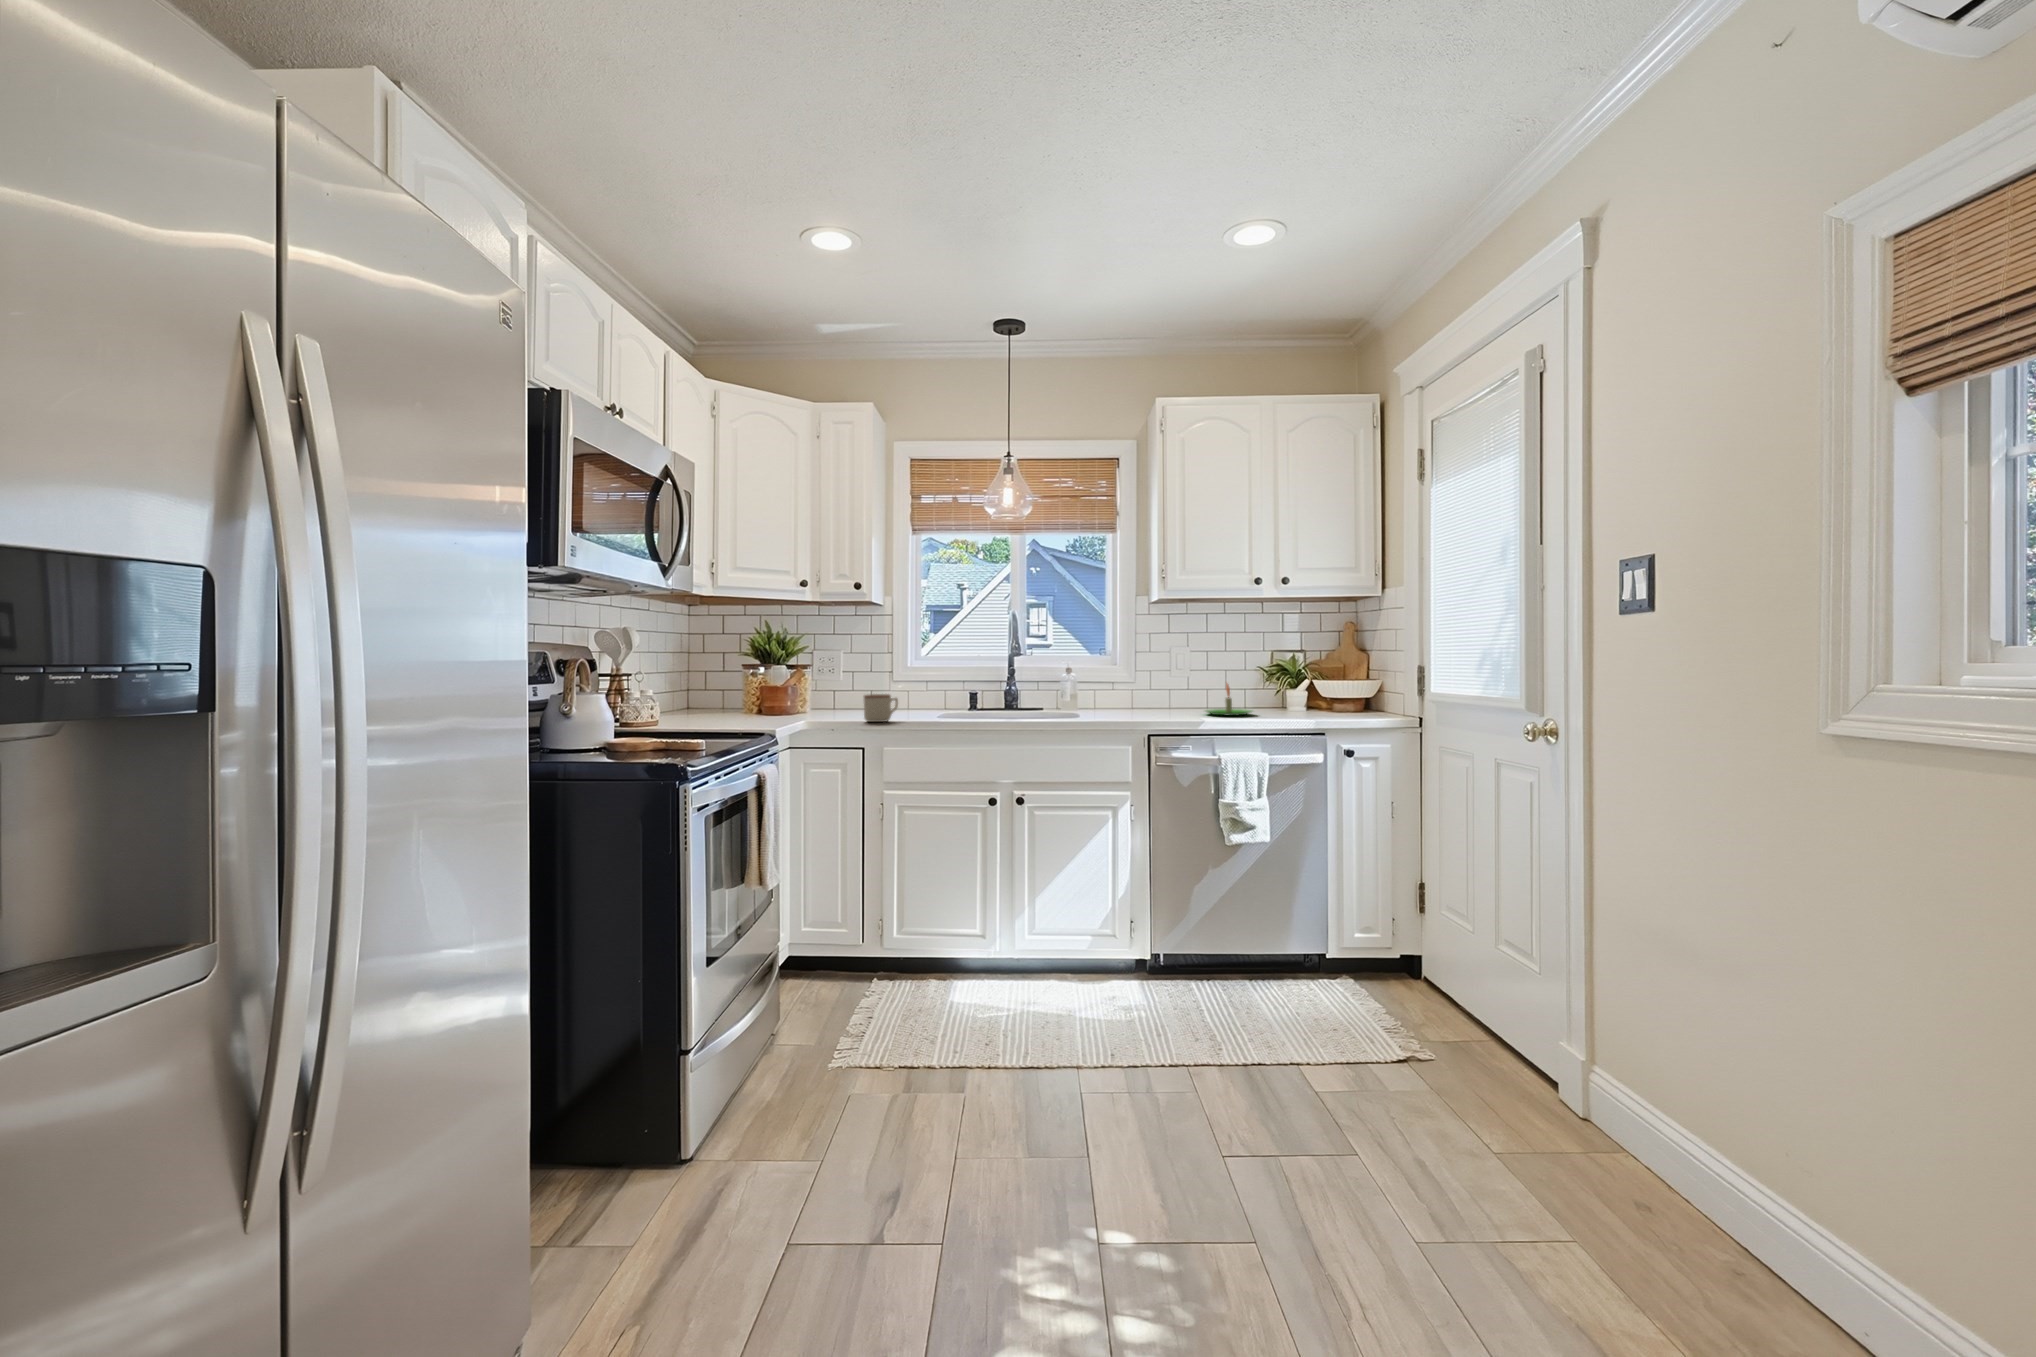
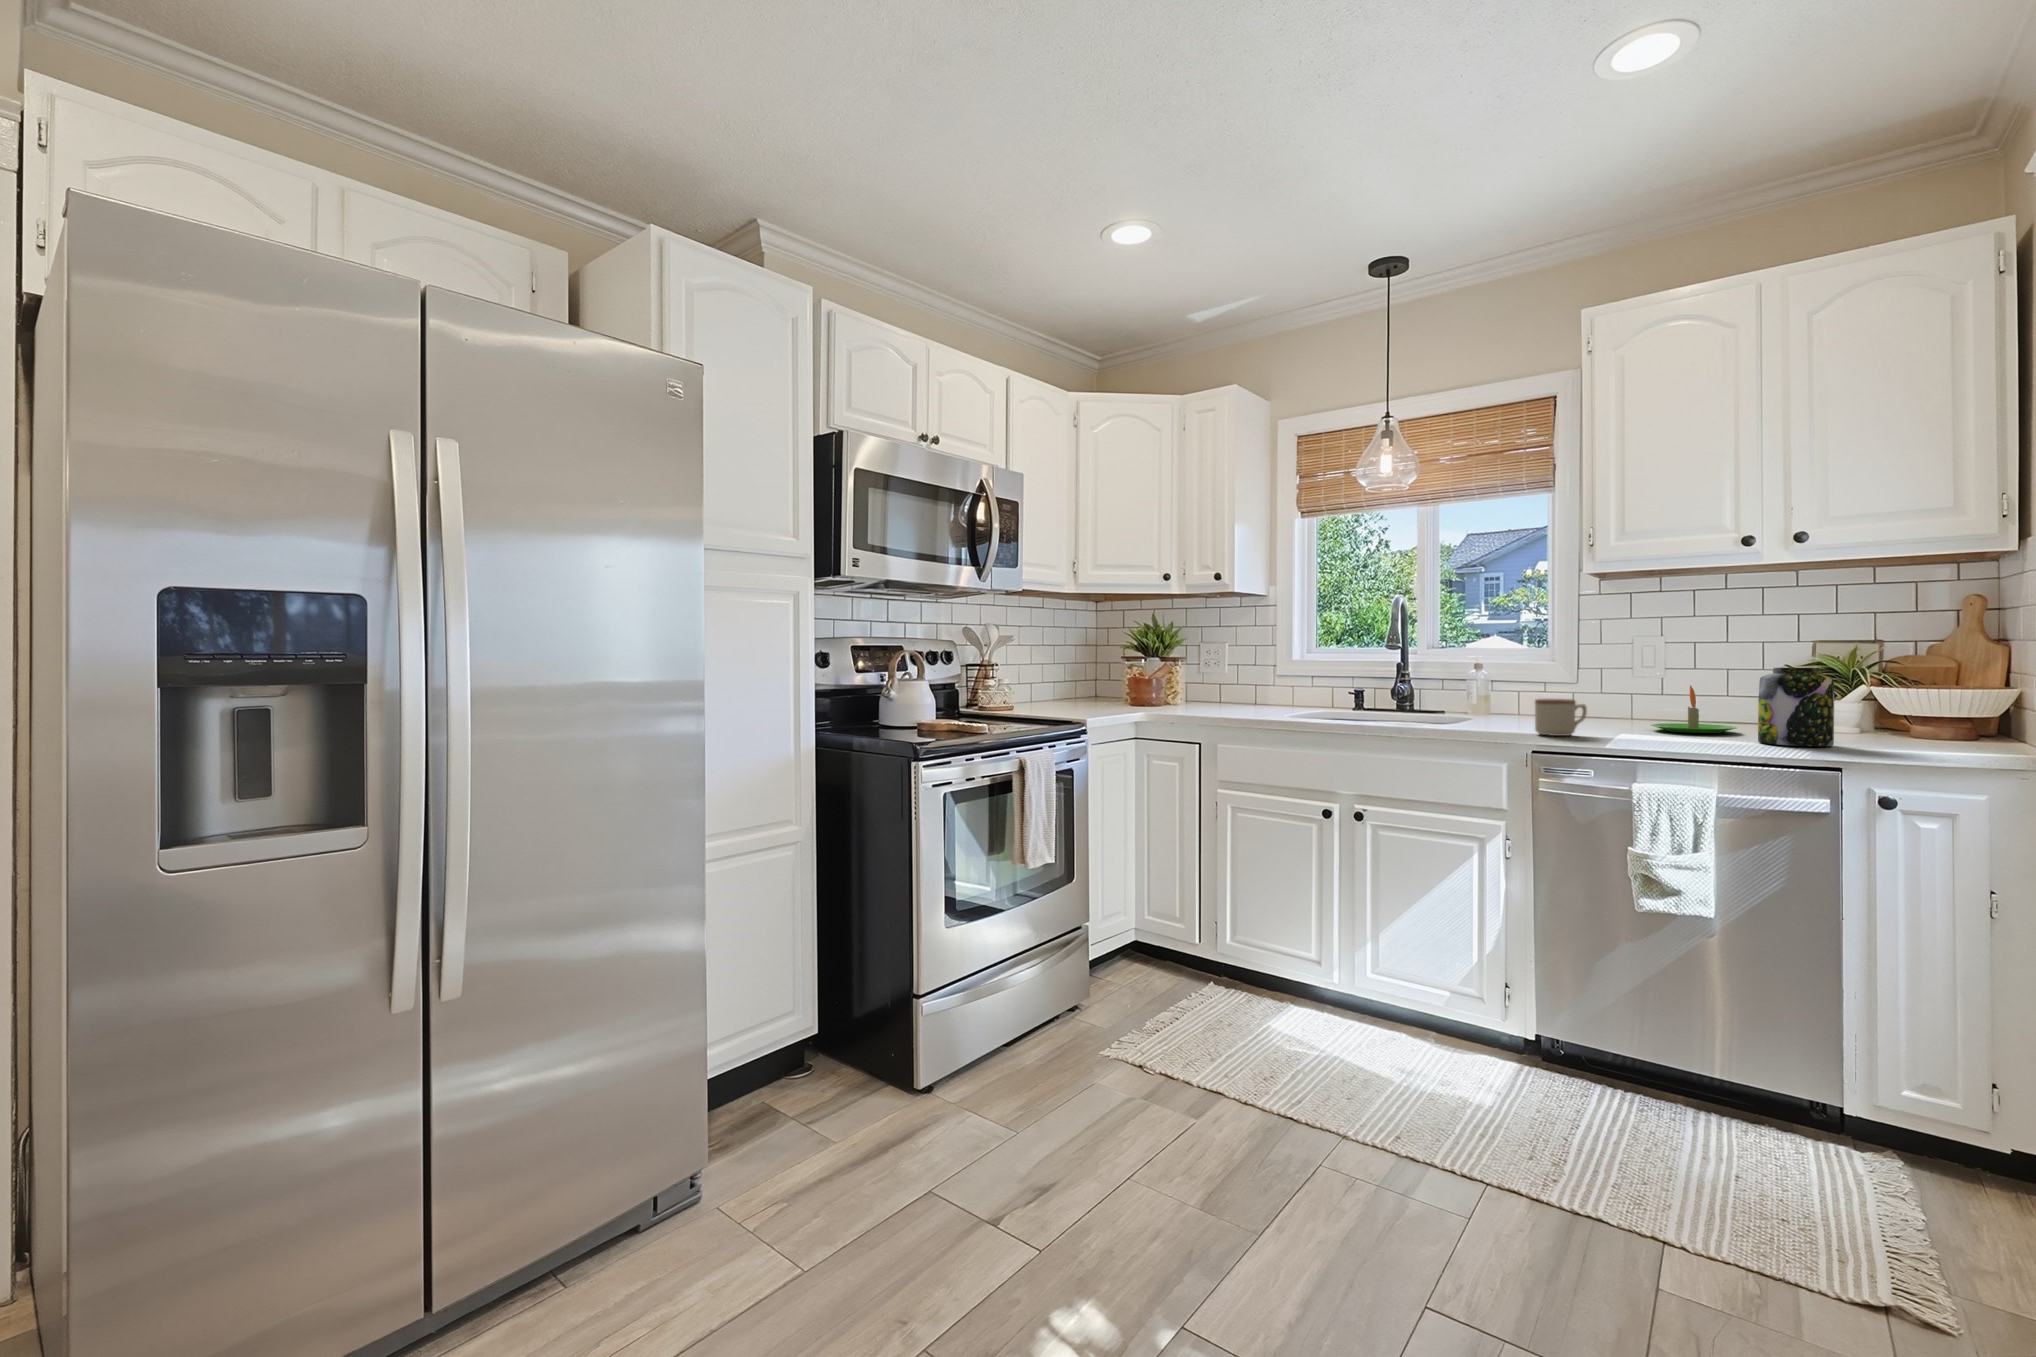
jar: none [1278,668,1320,720] -> present [1758,667,1834,746]
mug: present [864,694,898,722] -> present [1535,699,1587,736]

